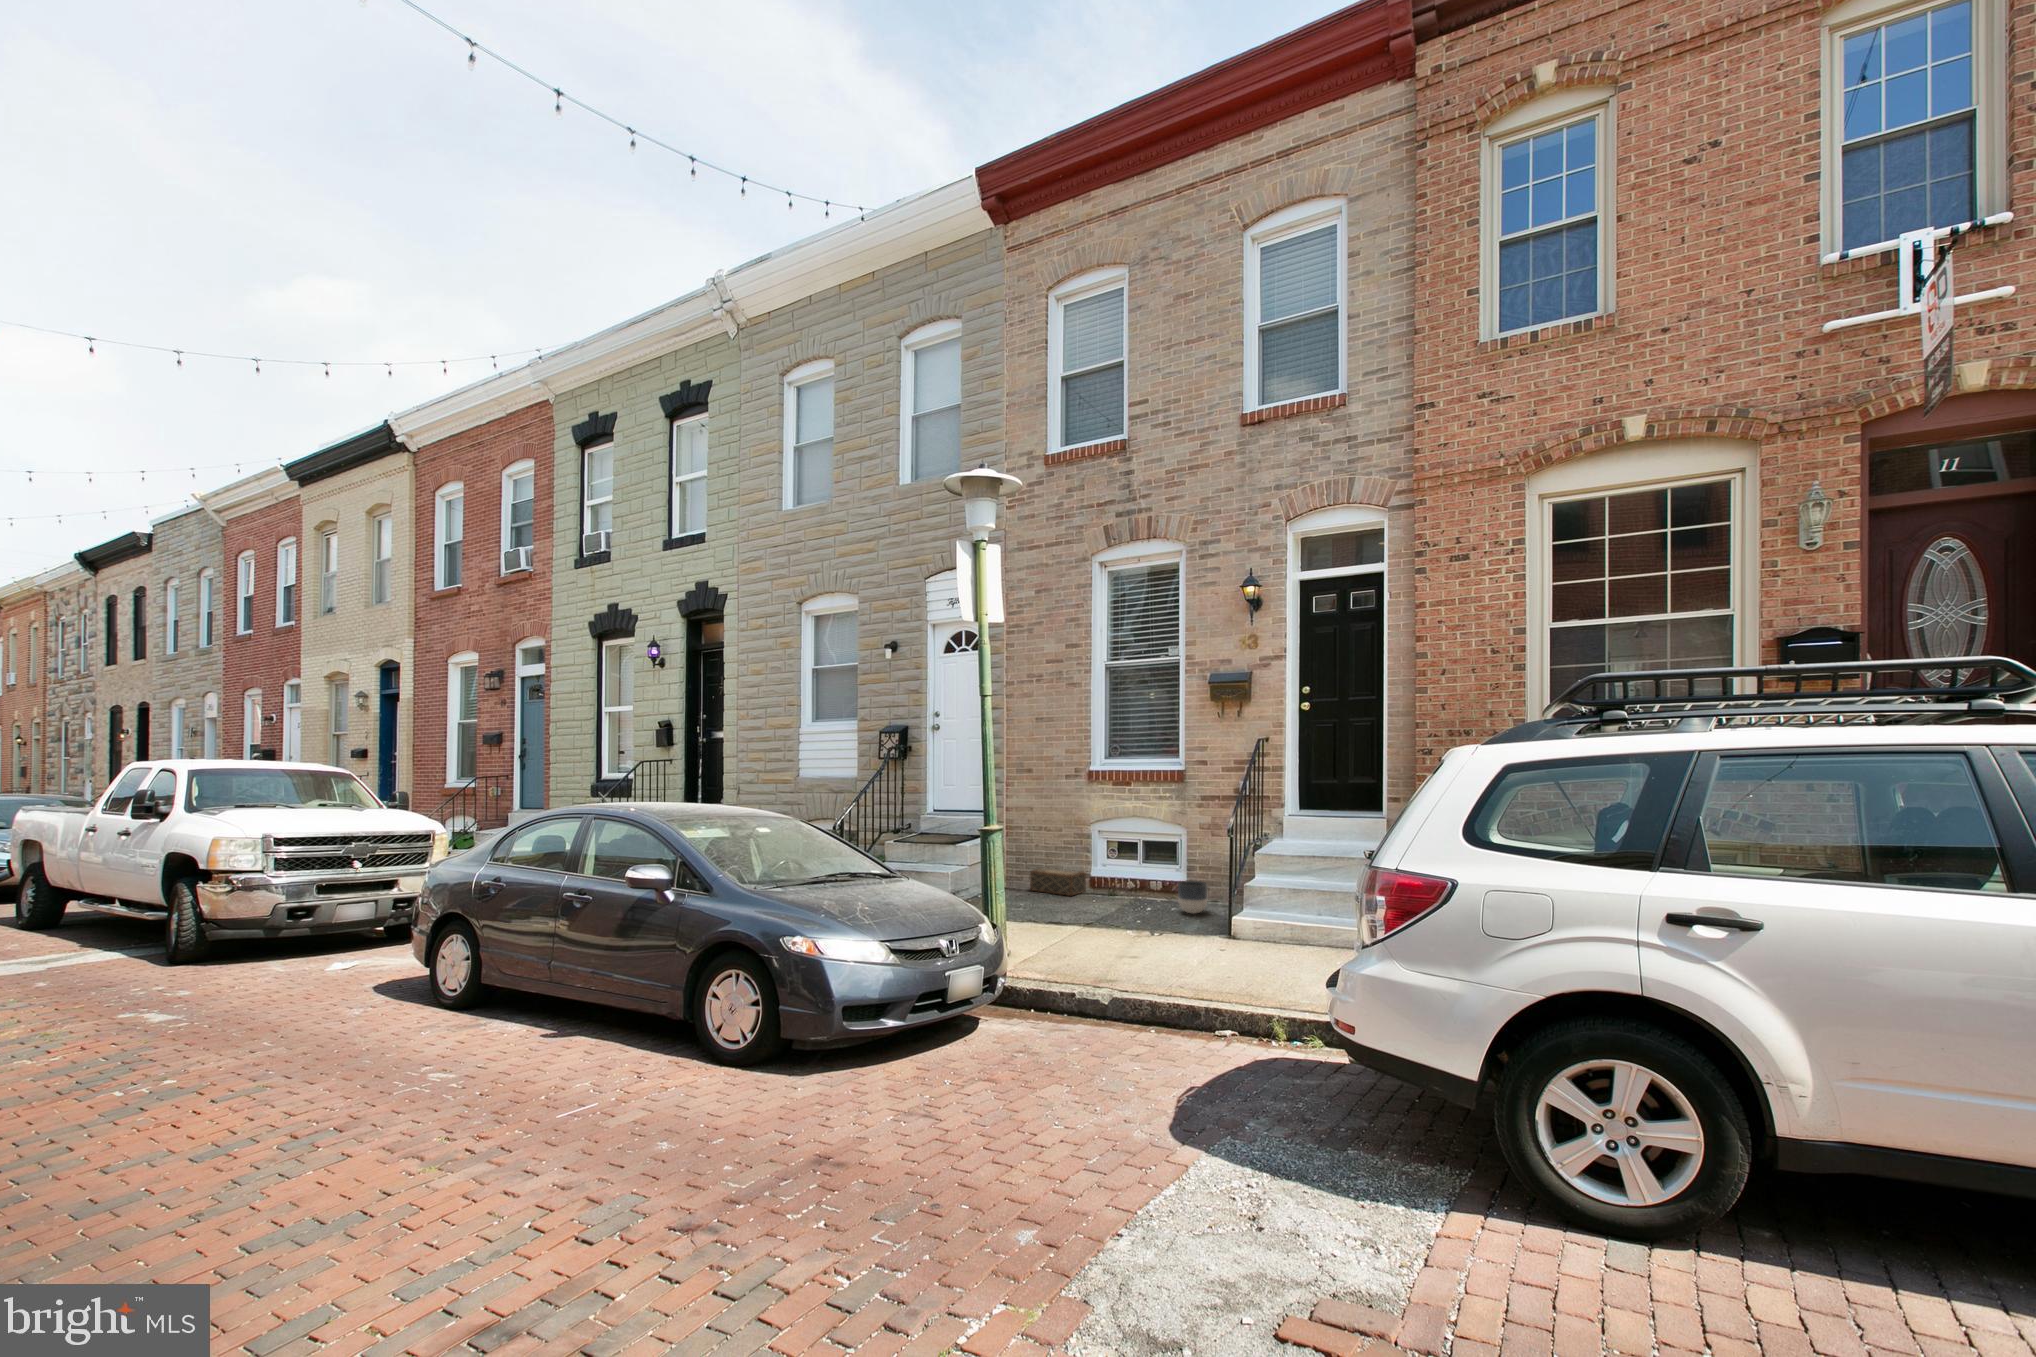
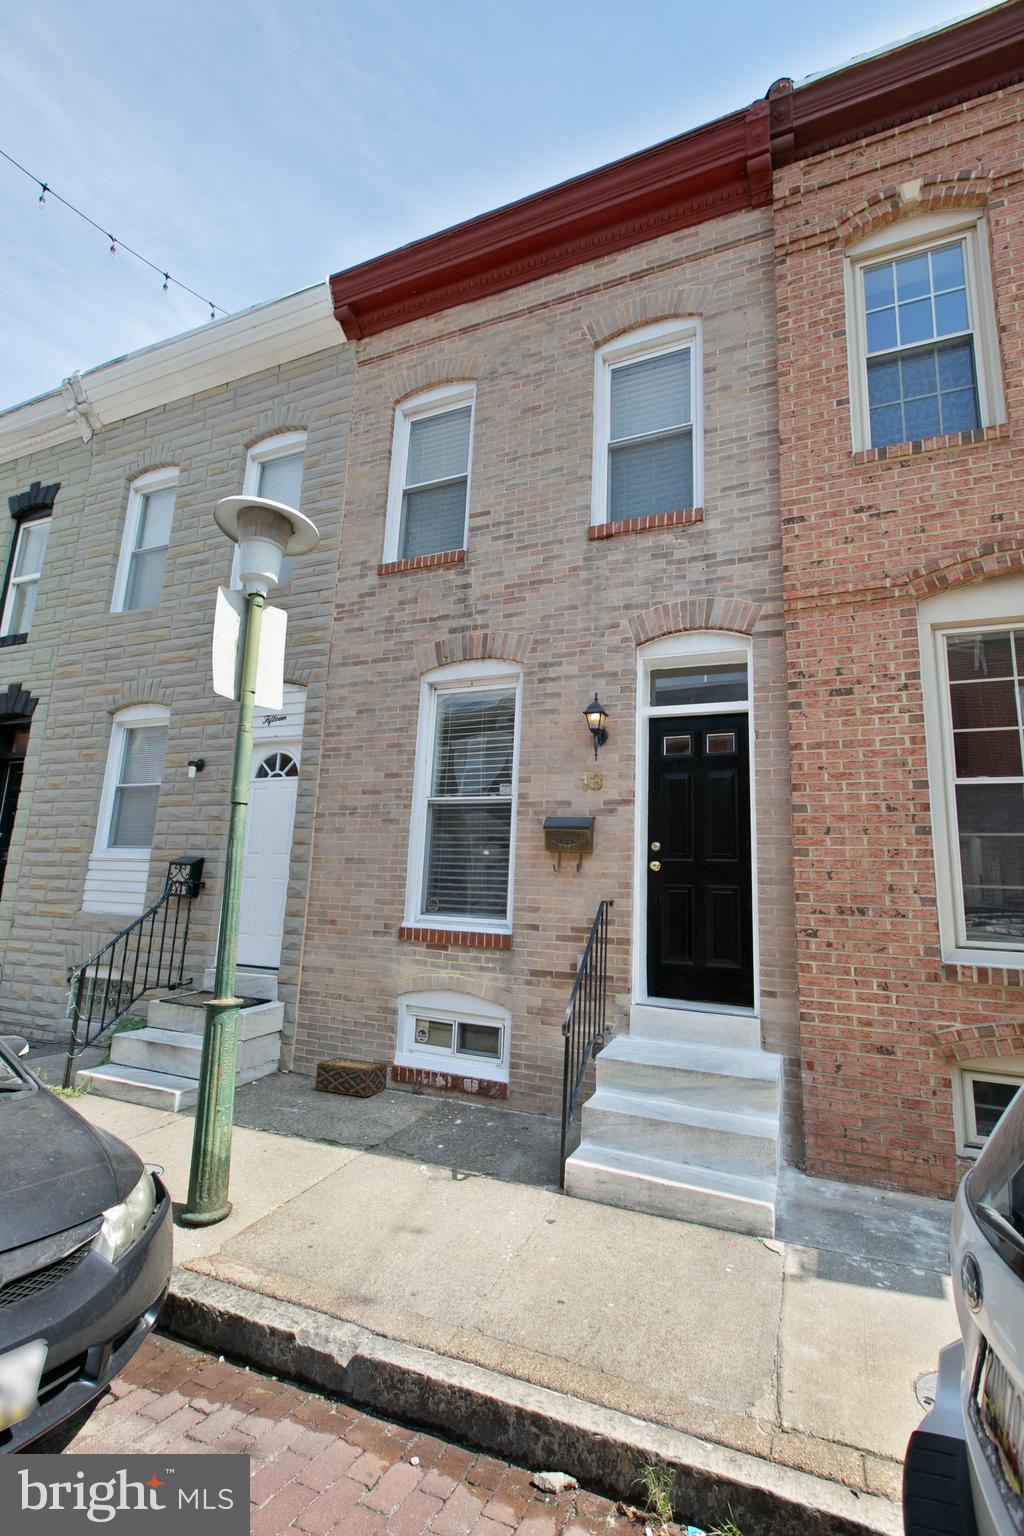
planter: present [1178,880,1208,913] -> none [500,1077,537,1122]

